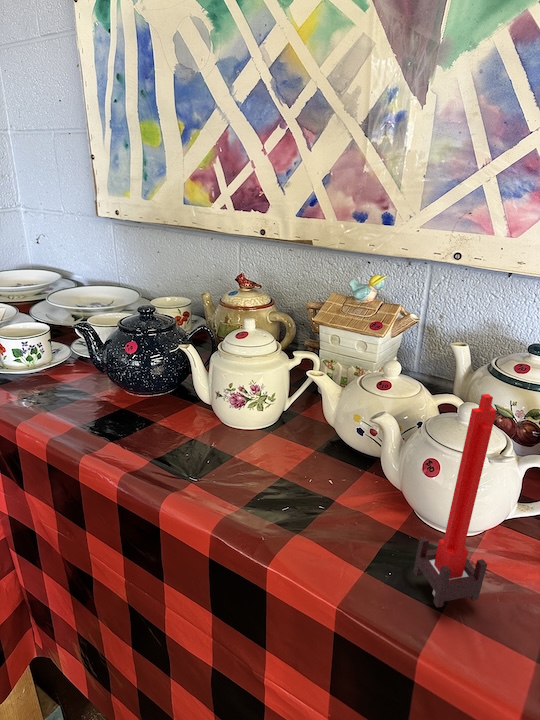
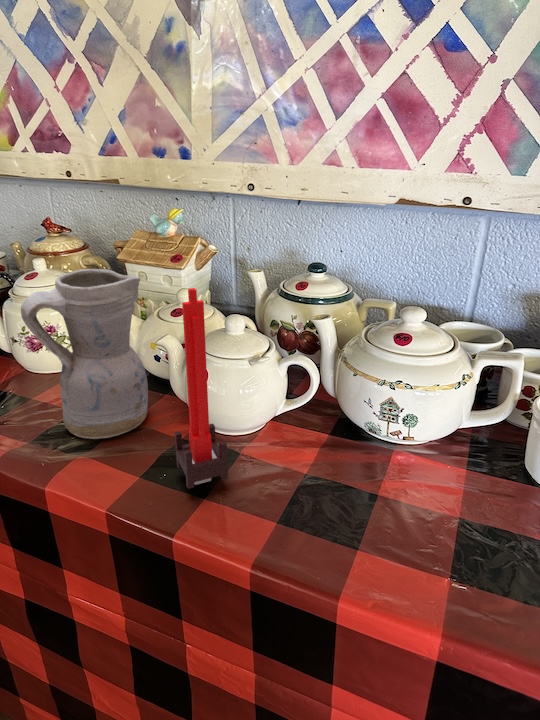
ceramic pitcher: none [262,343,378,519] -> present [21,269,148,439]

